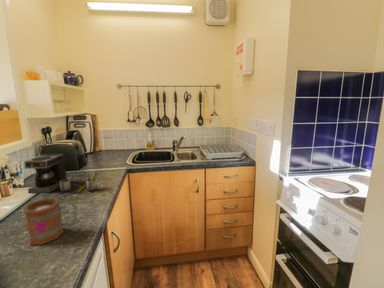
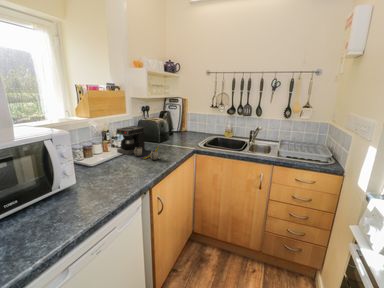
mug: present [23,198,77,245] -> none [88,155,122,186]

